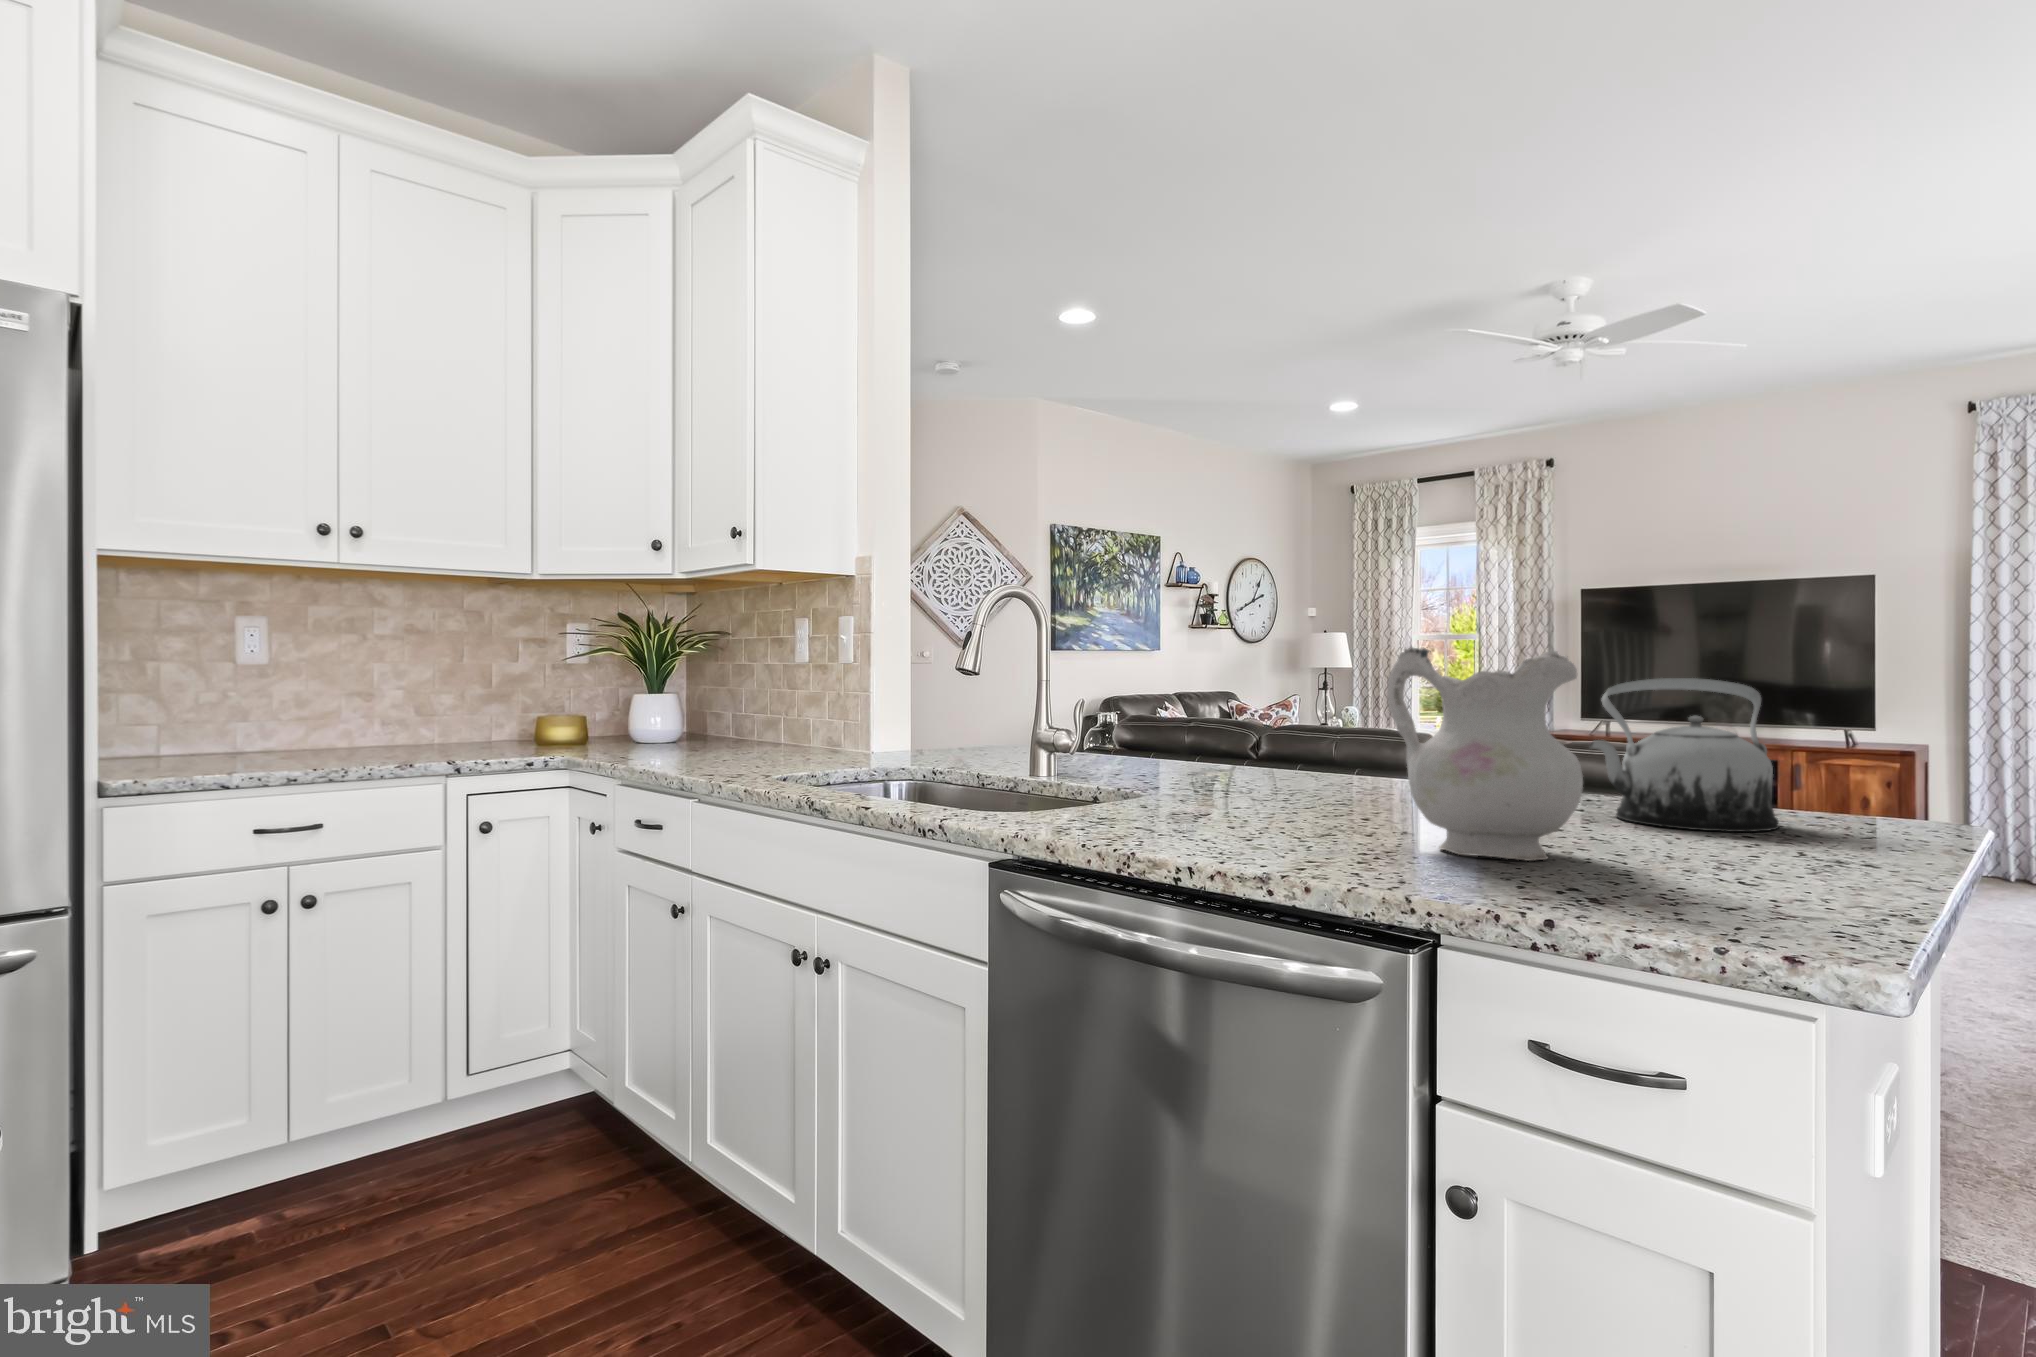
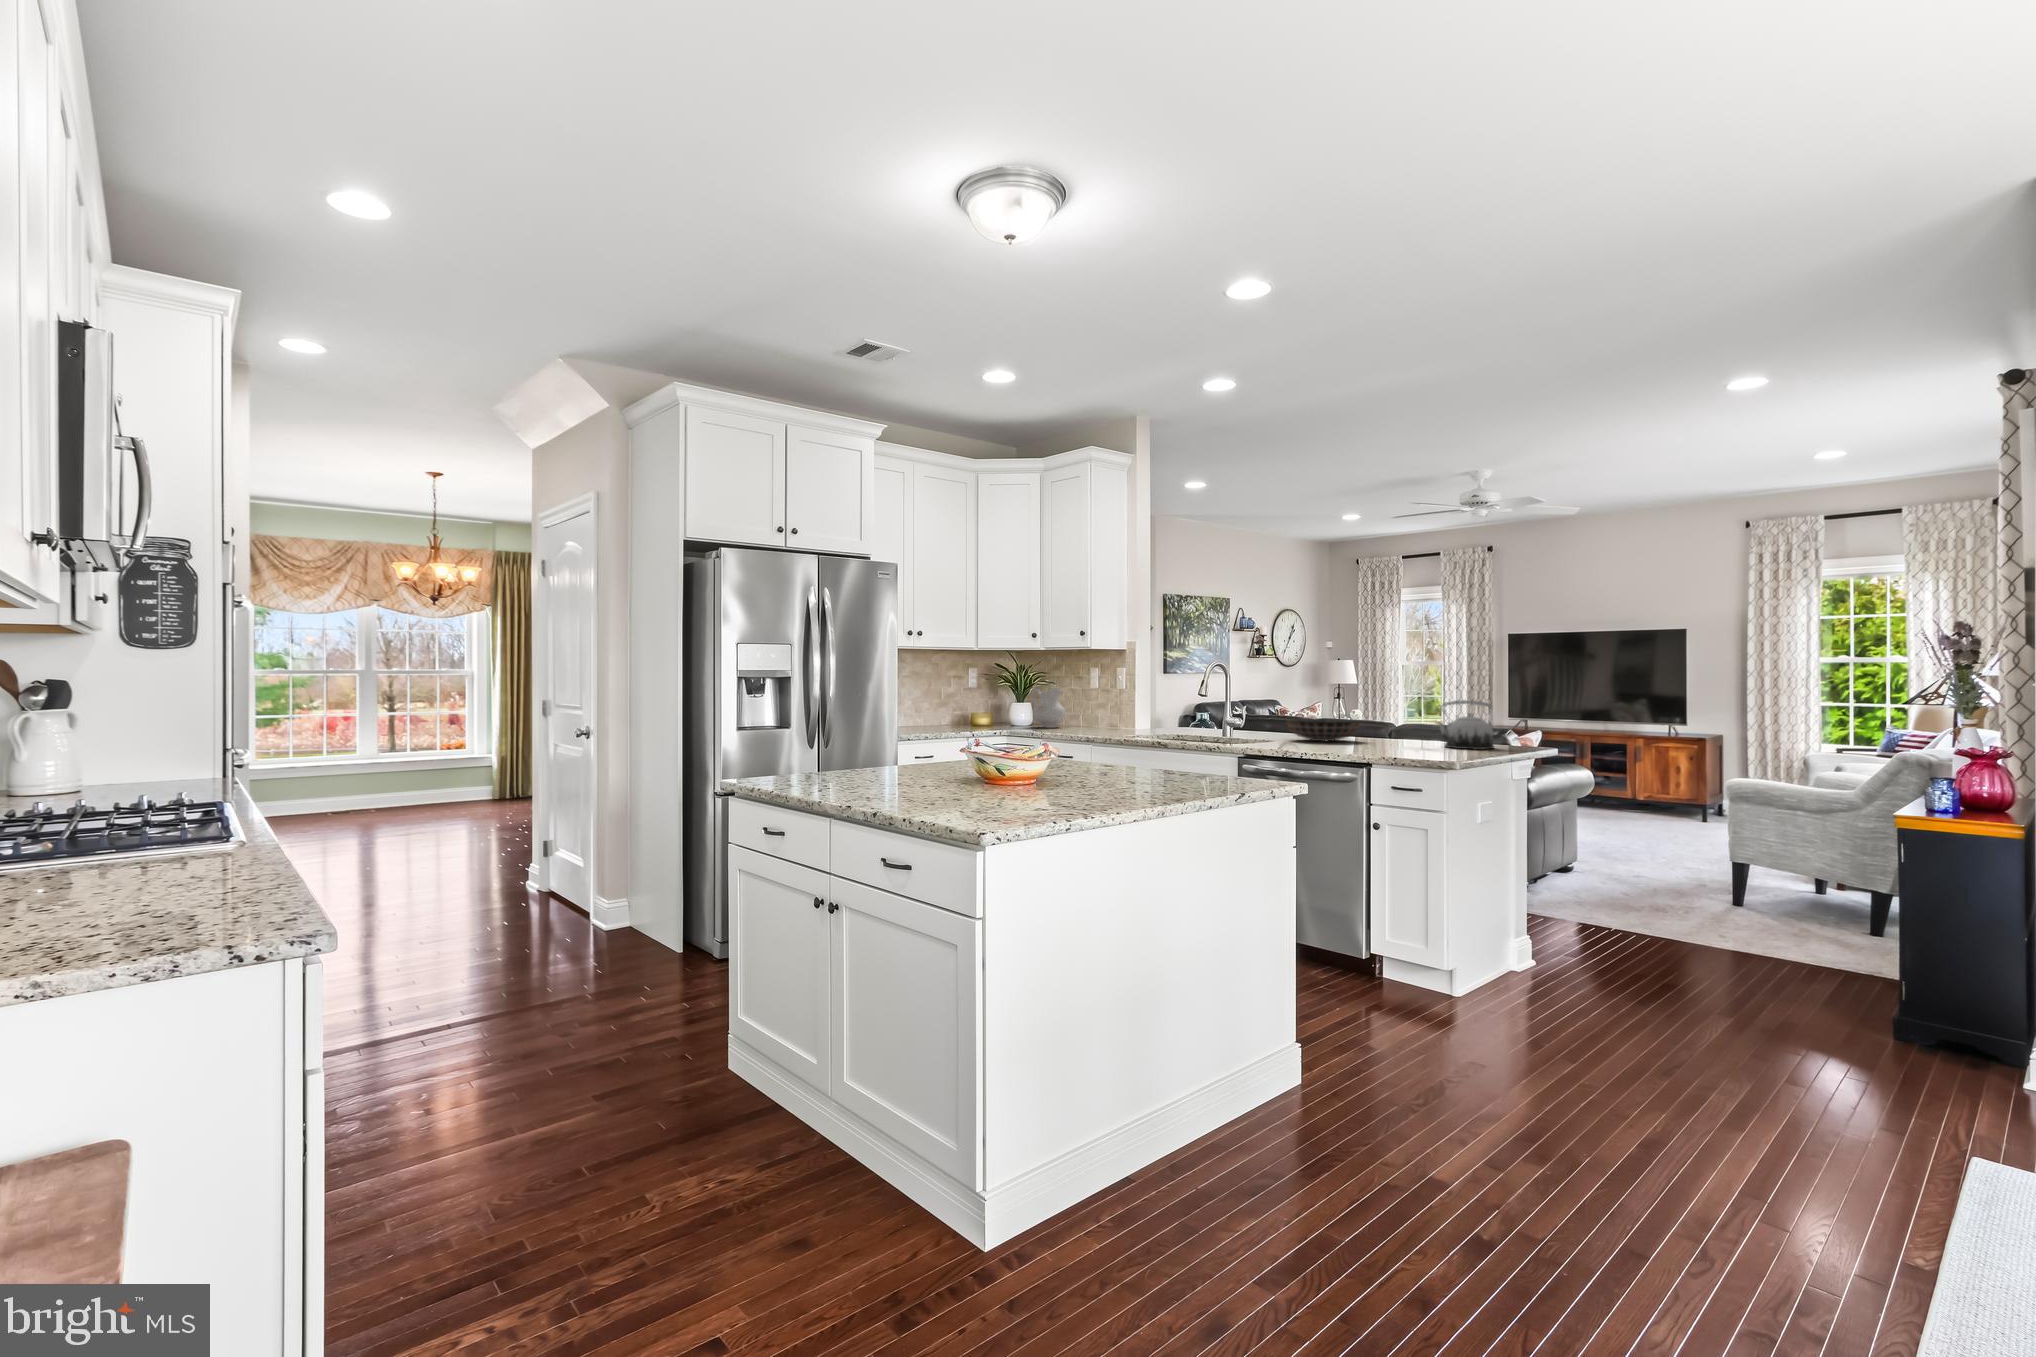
ceramic pitcher: present [1387,647,1583,861] -> present [1032,686,1065,728]
decorative bowl: none [1171,728,1365,792] -> present [1287,718,1360,741]

